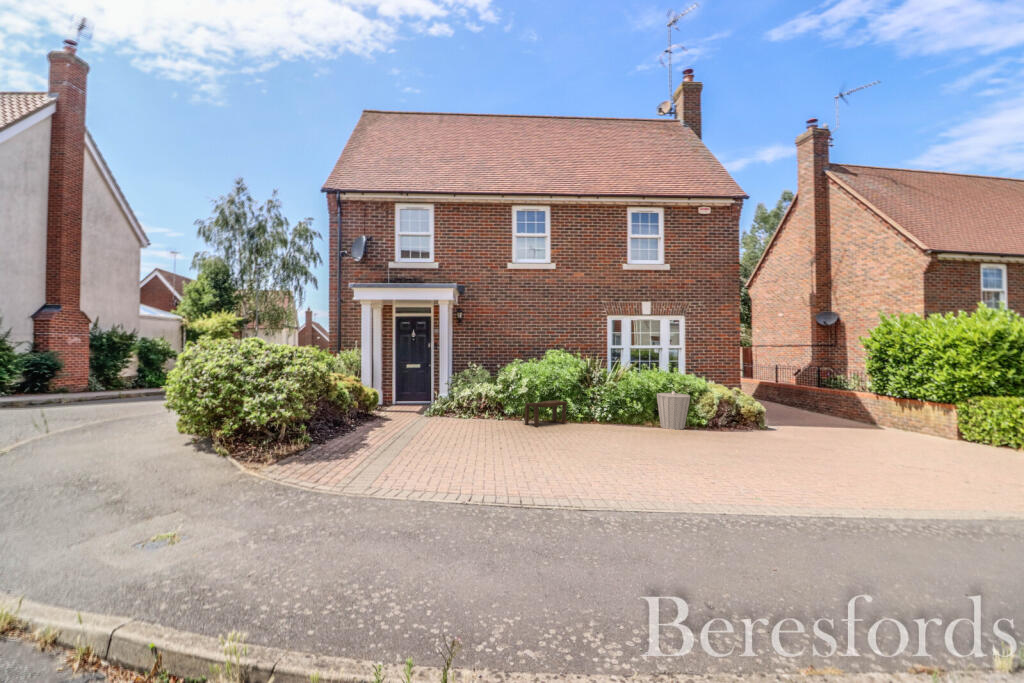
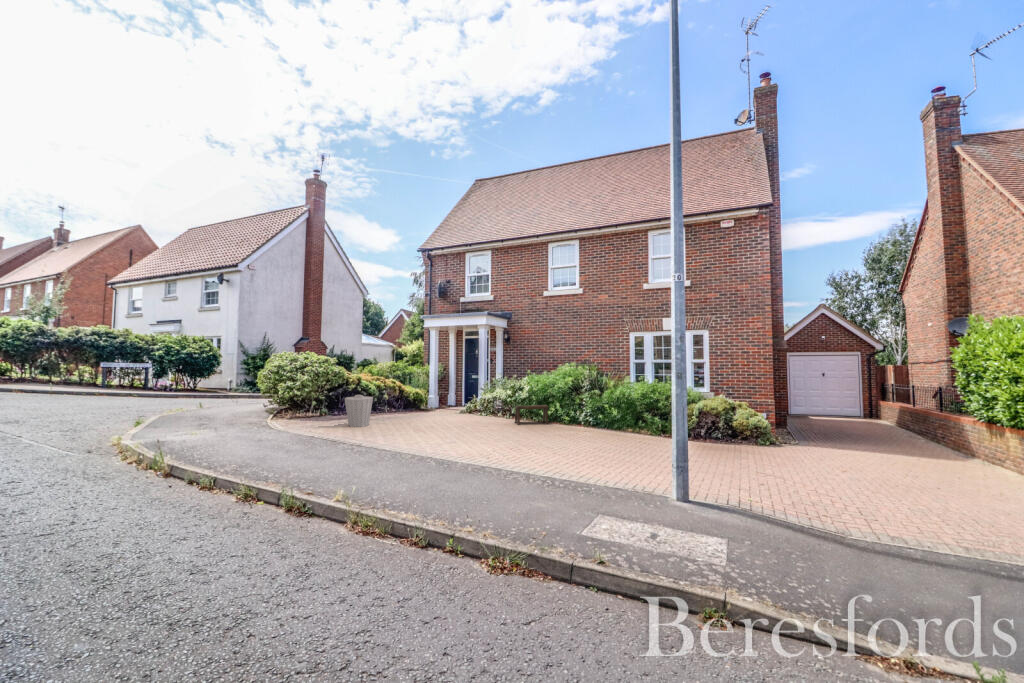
trash can: present [657,391,690,429] -> present [345,395,373,427]

